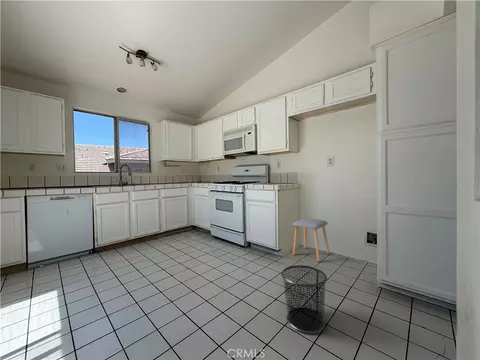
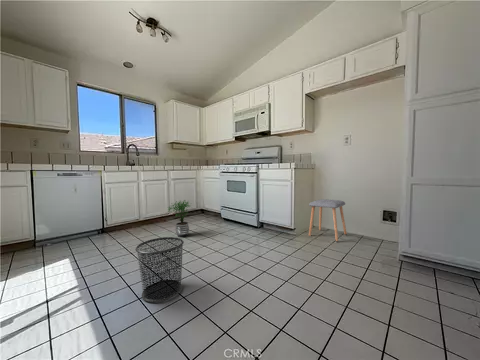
potted plant: none [155,220,182,257] -> present [168,200,190,237]
waste bin: present [281,265,327,333] -> present [135,237,184,302]

